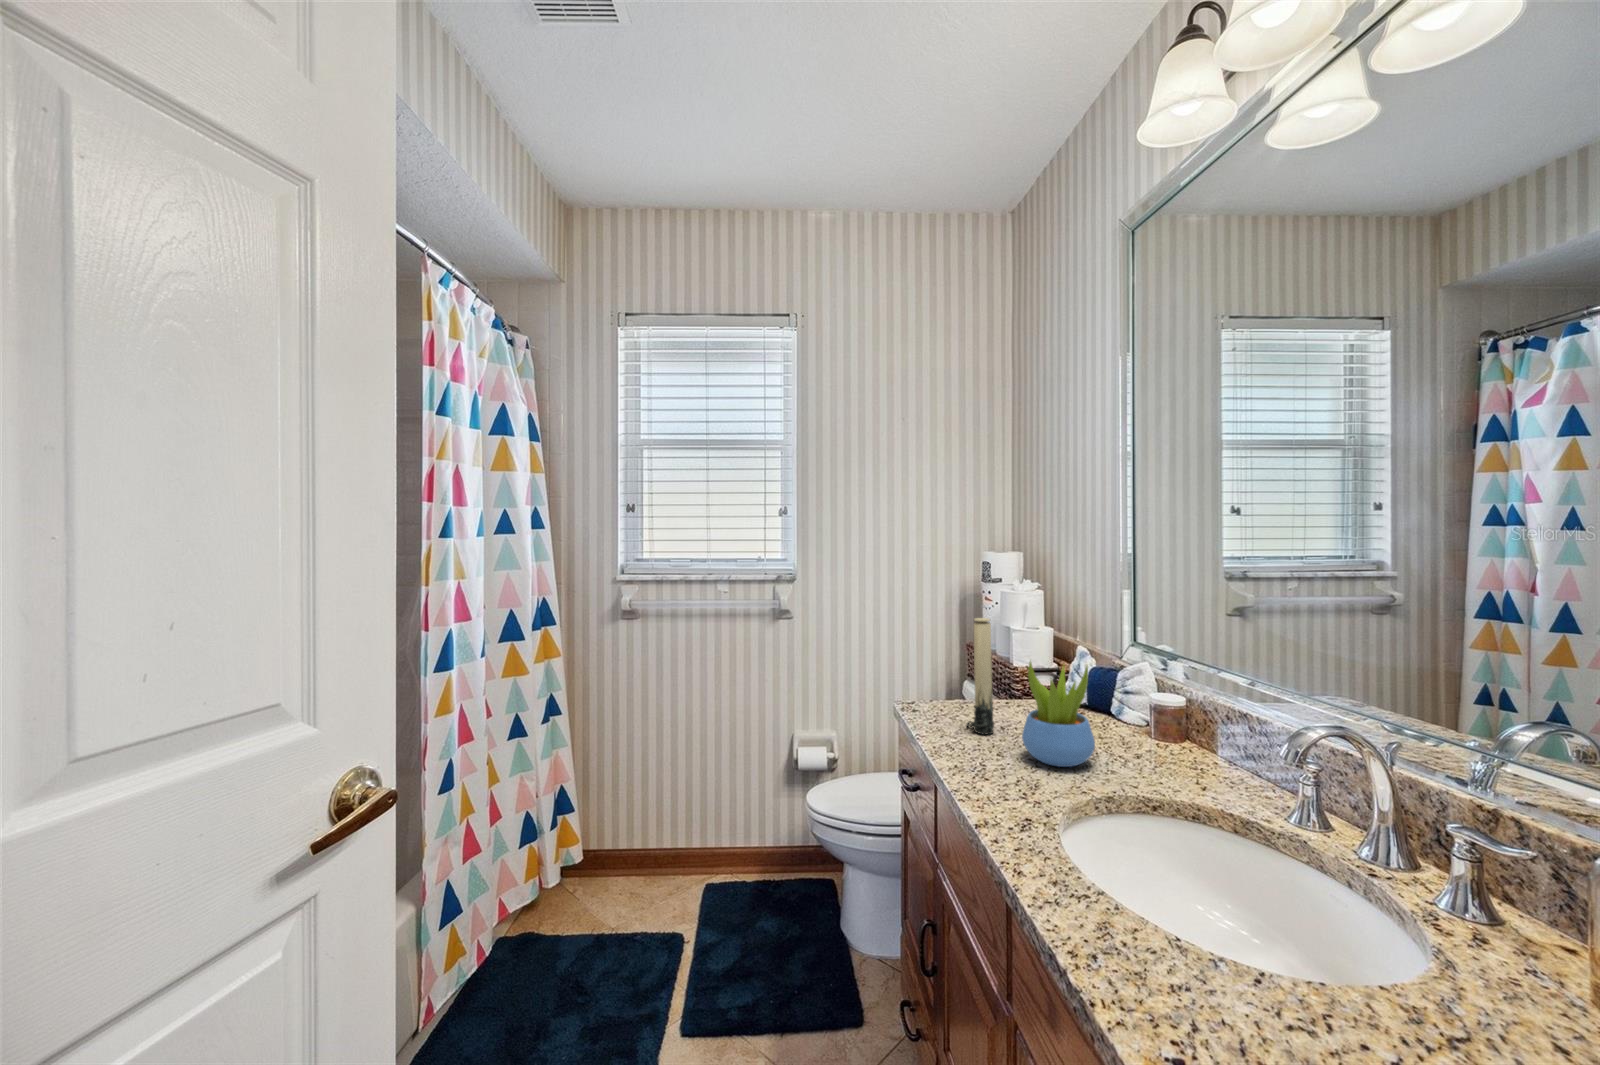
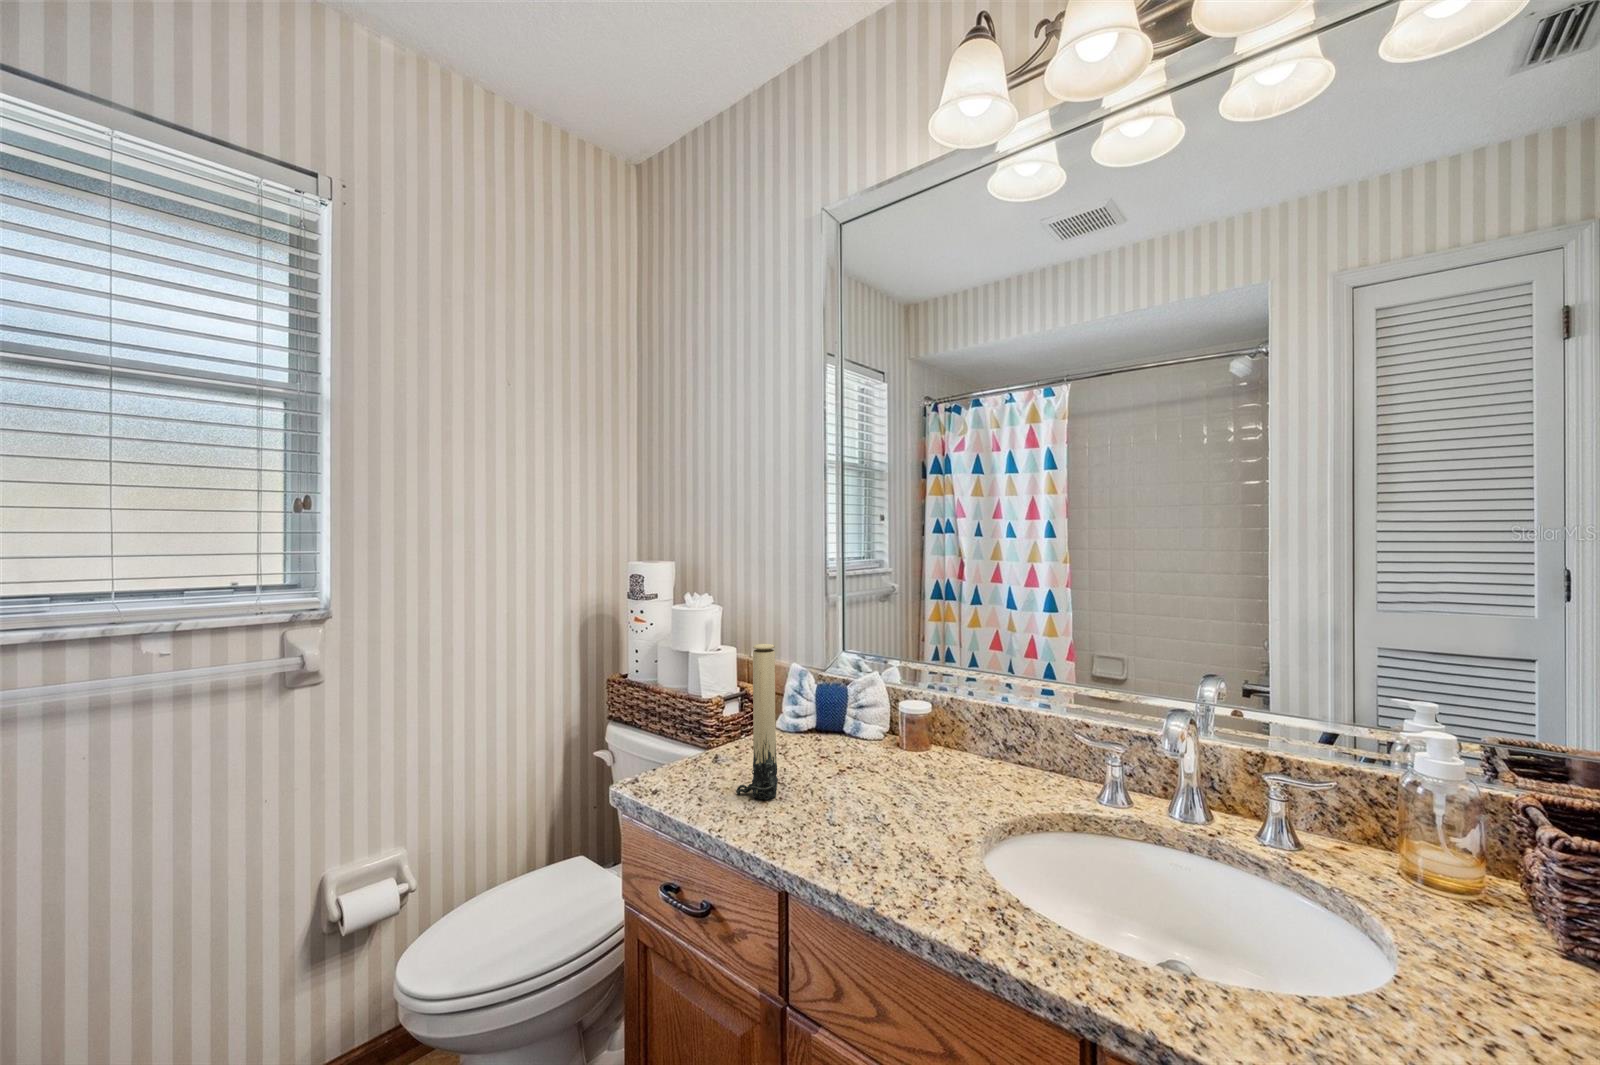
succulent plant: present [1022,662,1095,767] -> none [841,683,923,817]

